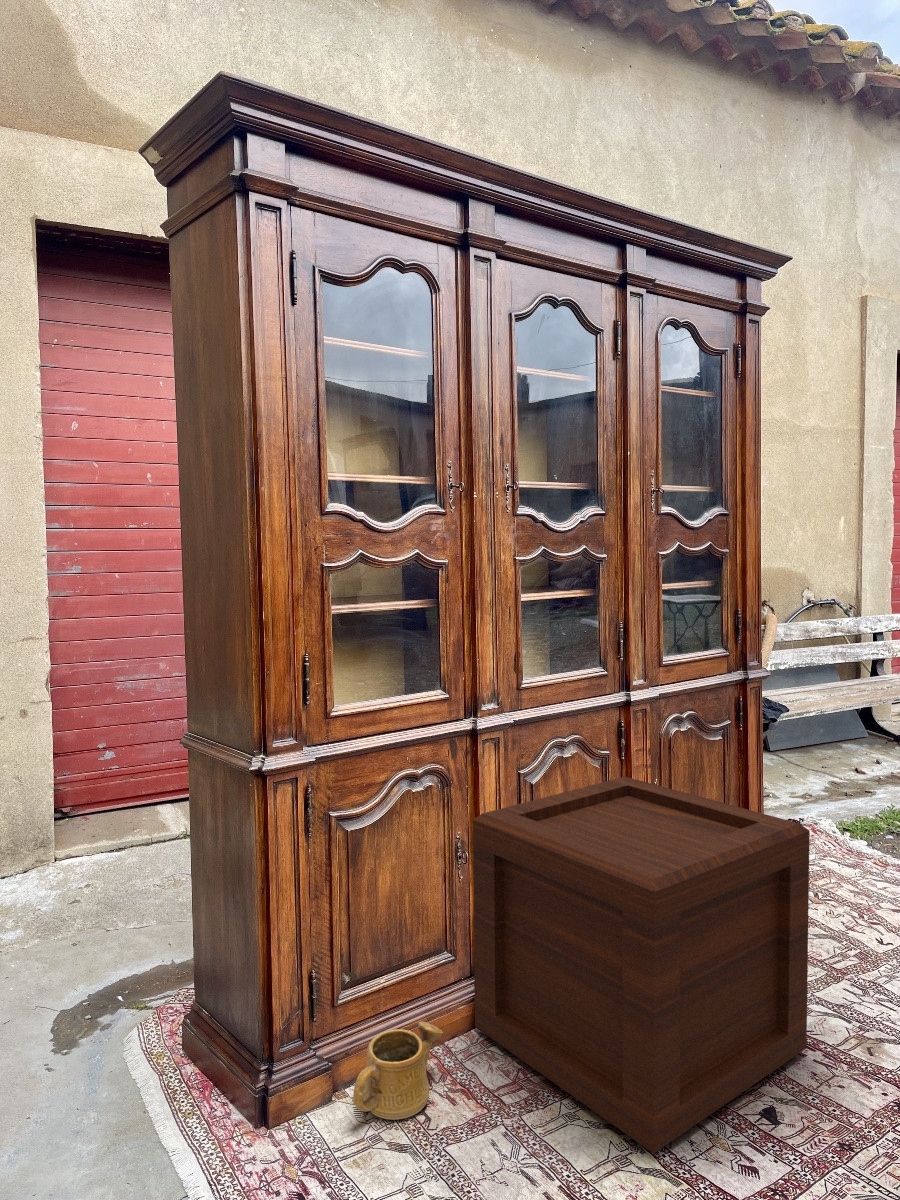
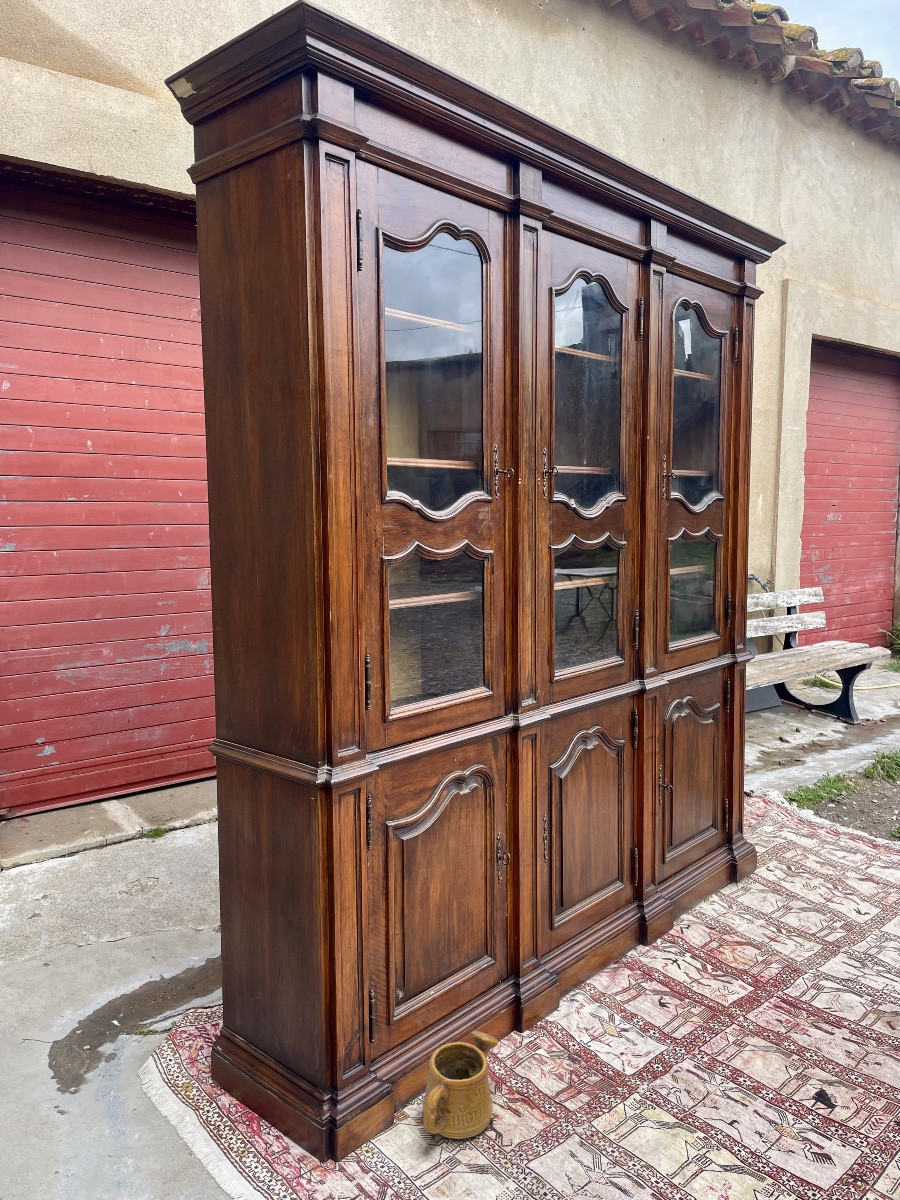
wooden crate: present [473,777,810,1153] -> none [515,766,846,1151]

